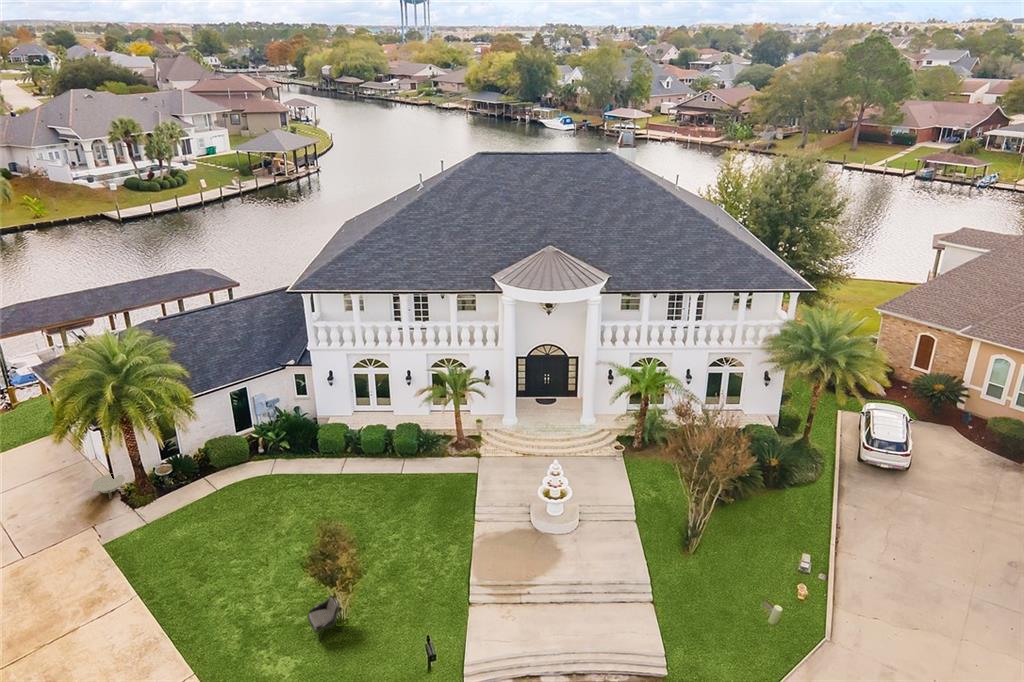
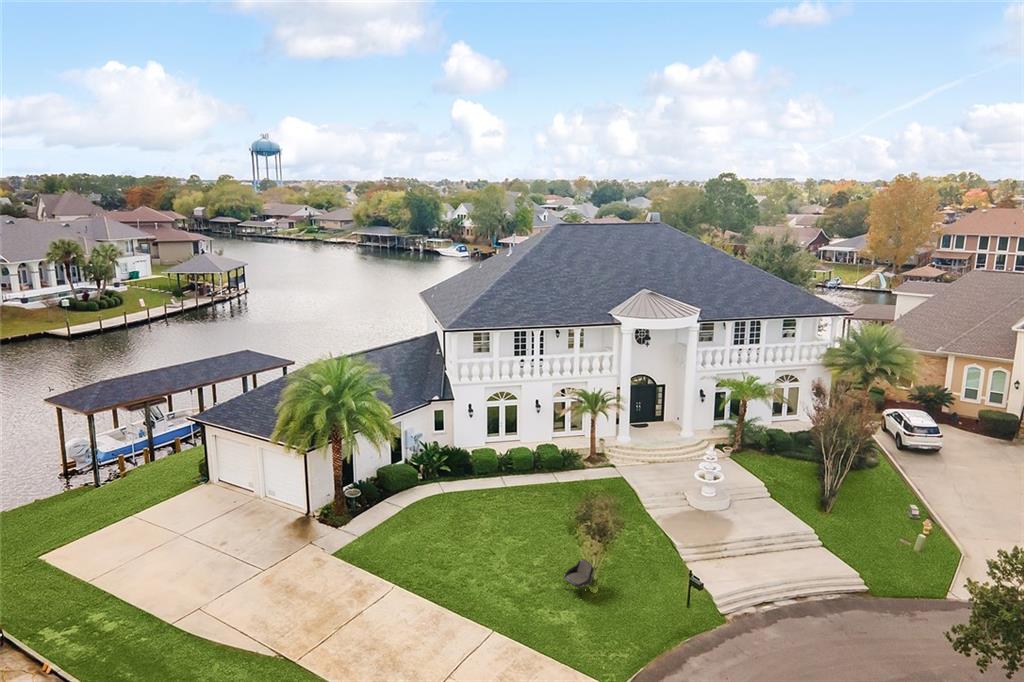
round table: present [92,474,125,499] -> none [281,502,311,525]

